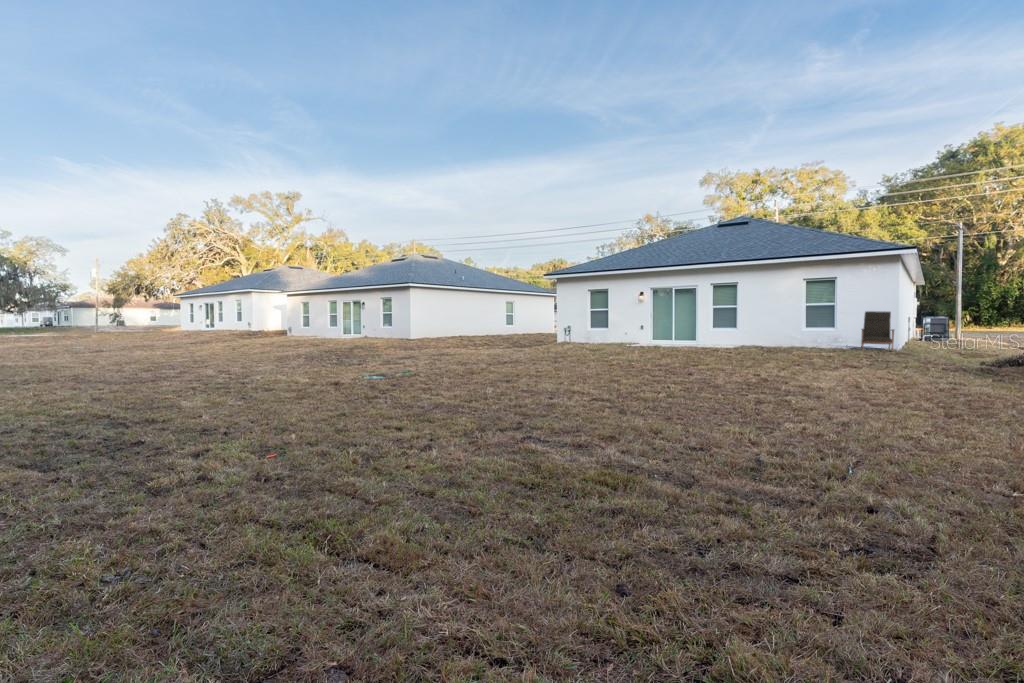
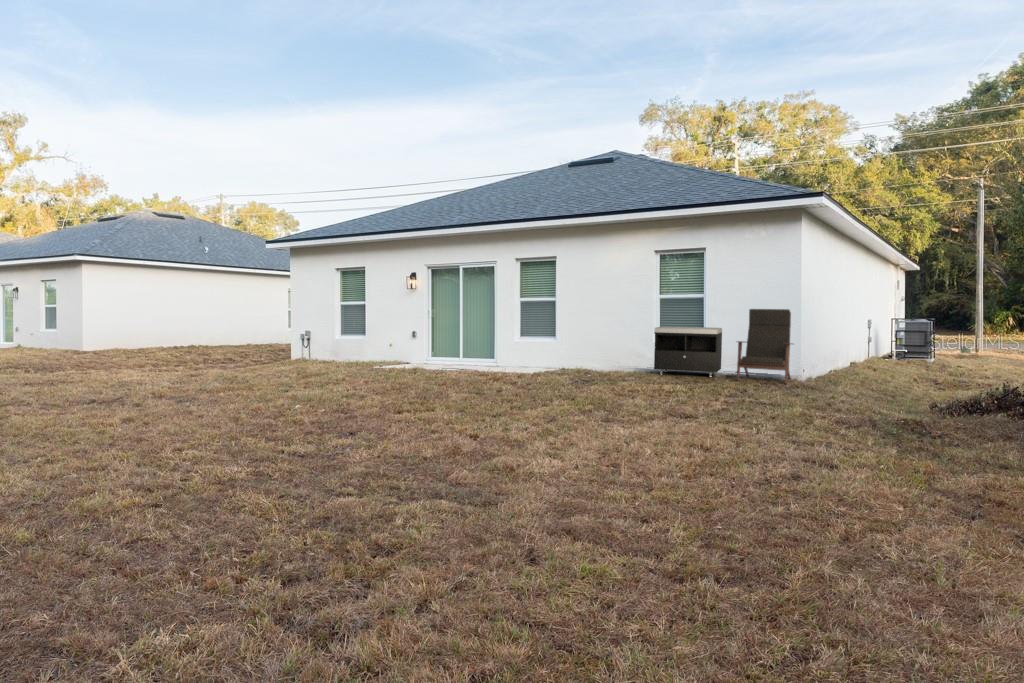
storage bench: none [807,321,848,348] -> present [654,326,722,377]

